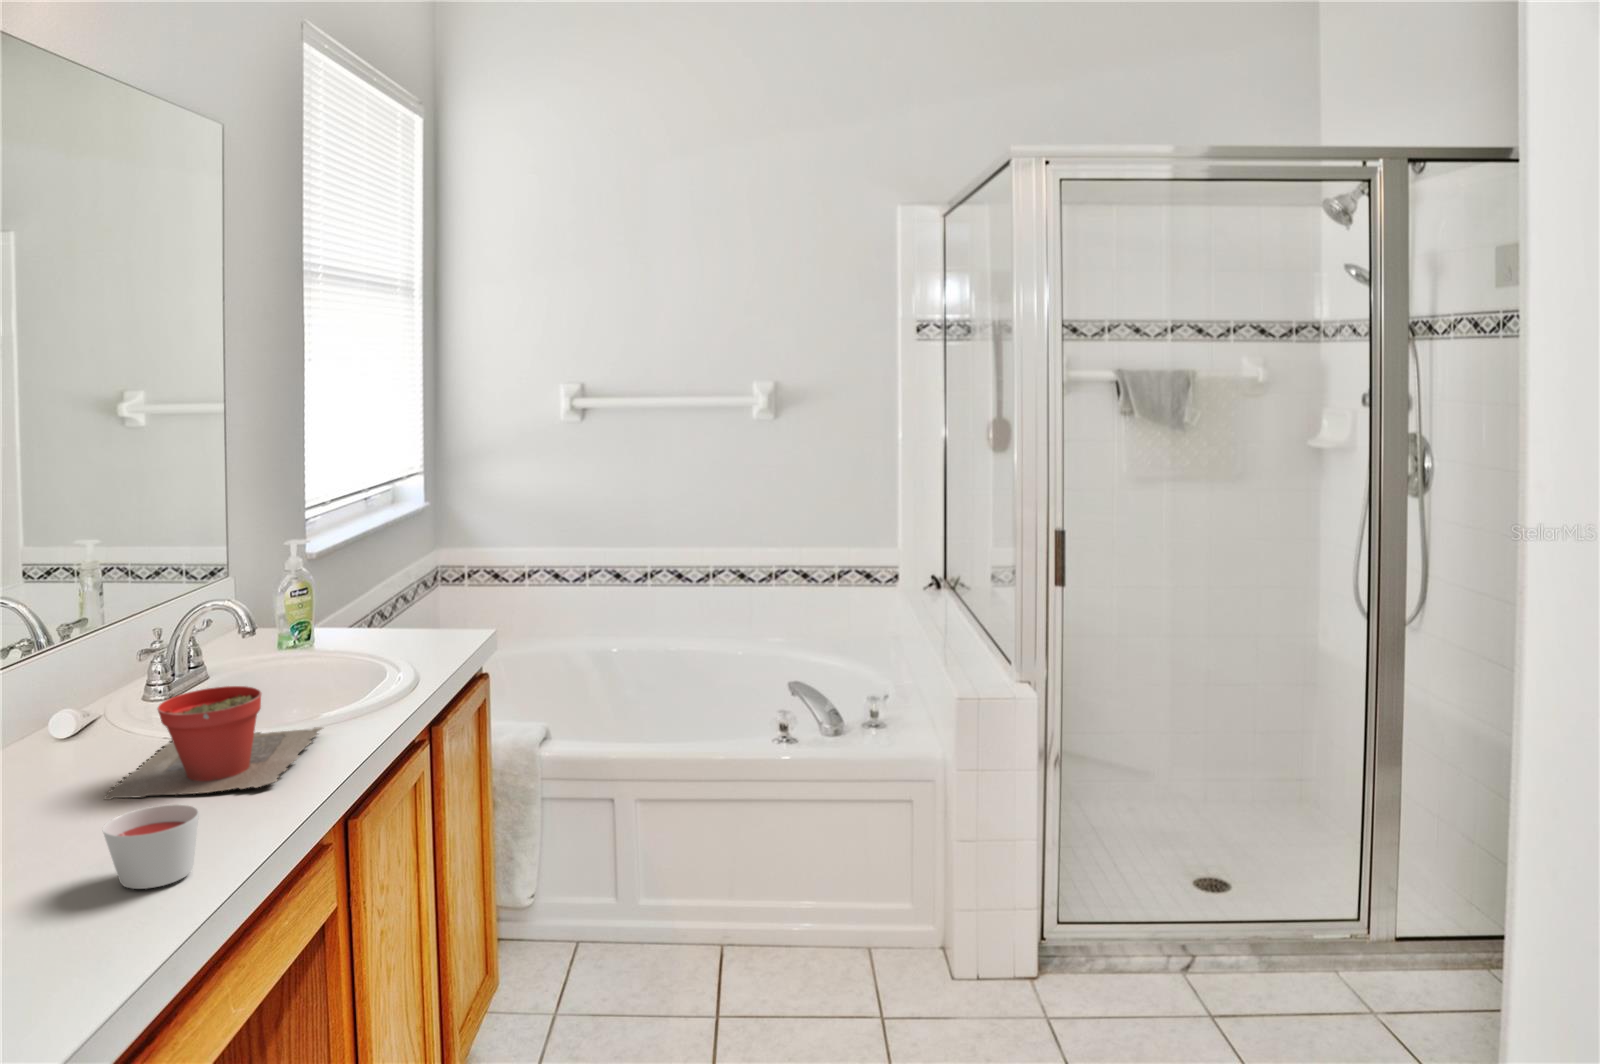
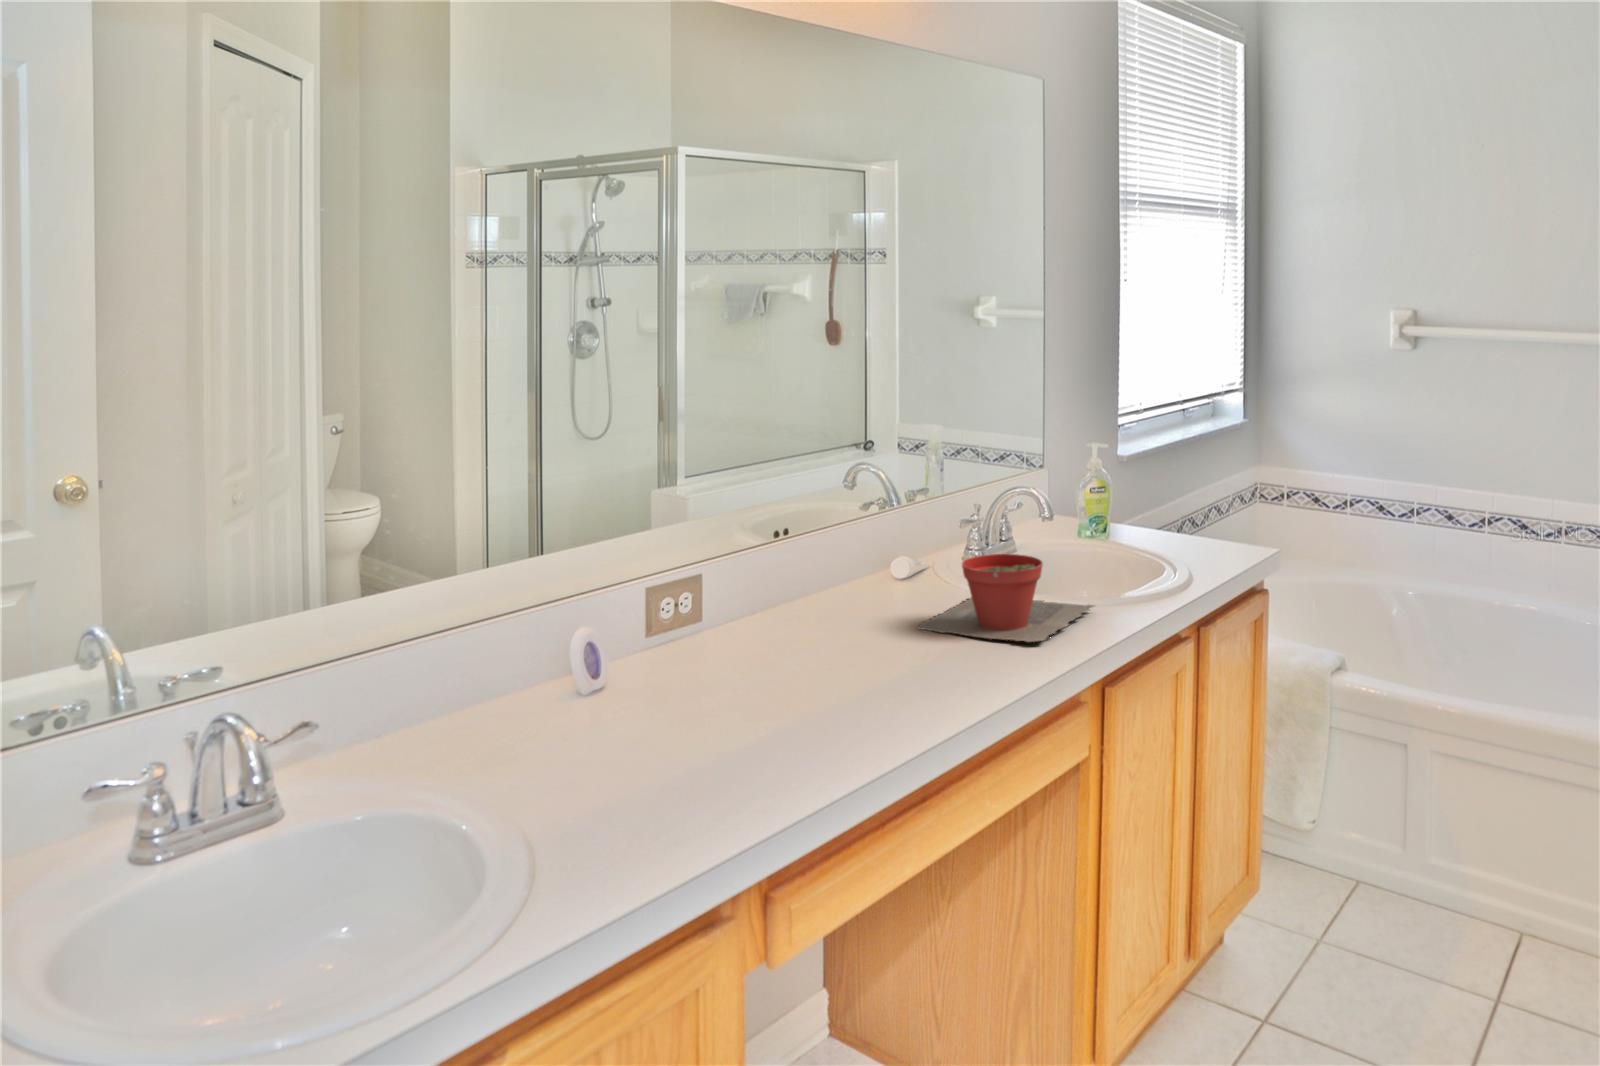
candle: present [103,804,199,889] -> none [904,635,973,697]

